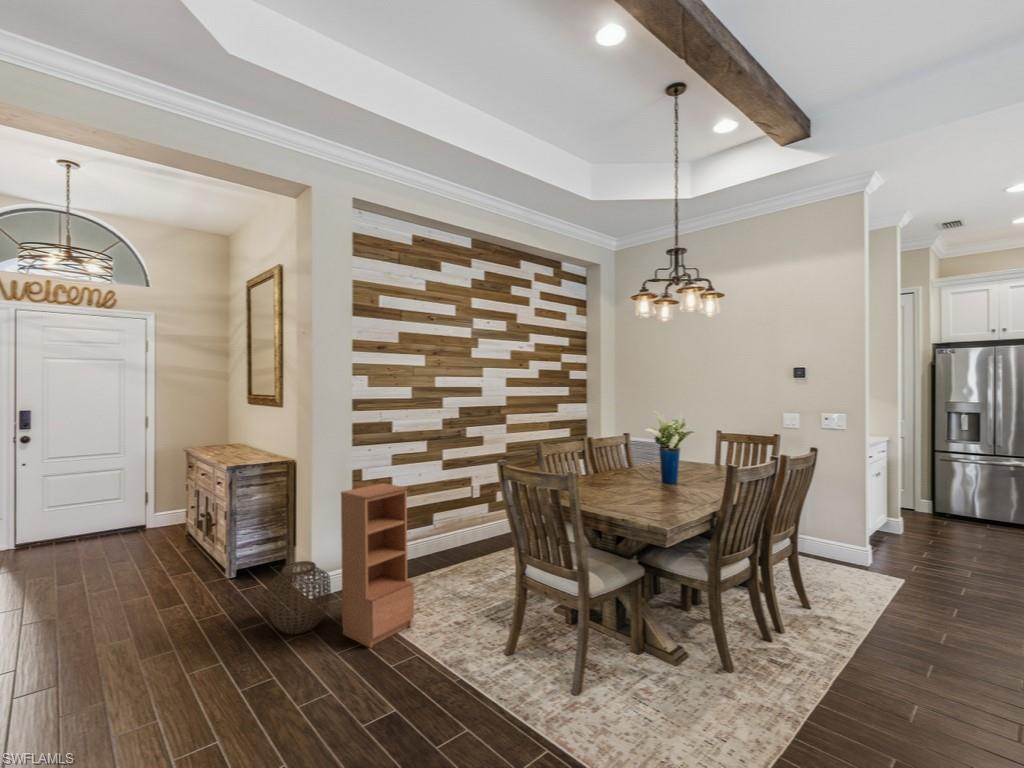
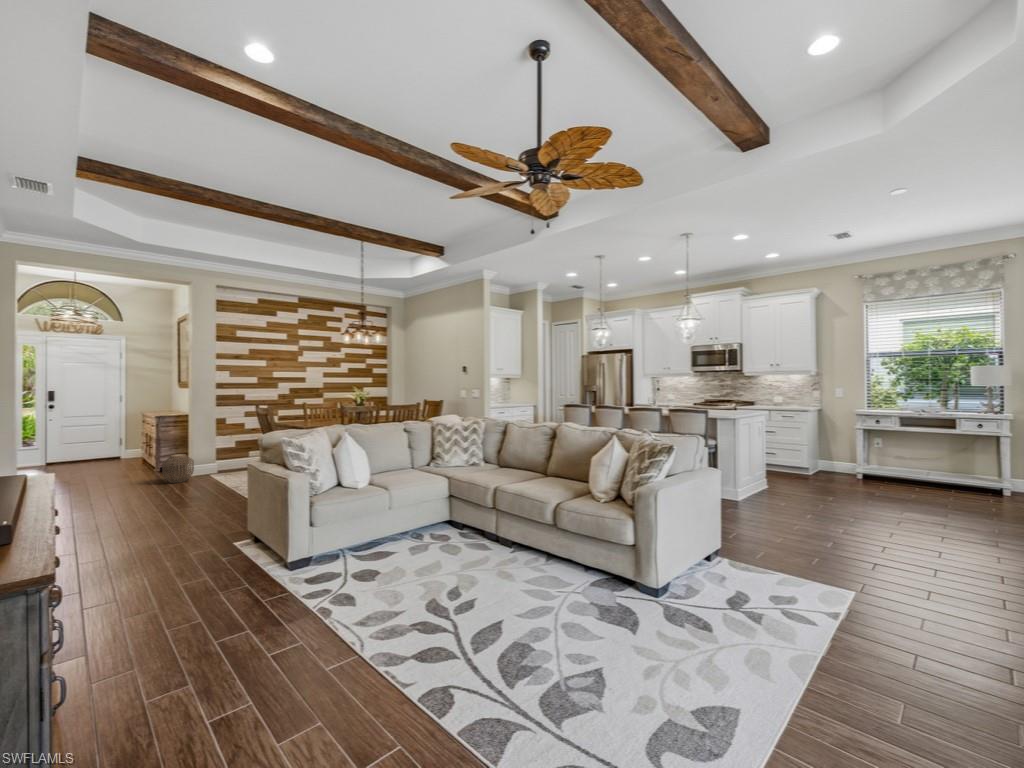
bookcase: present [341,483,414,648] -> none [194,419,229,485]

